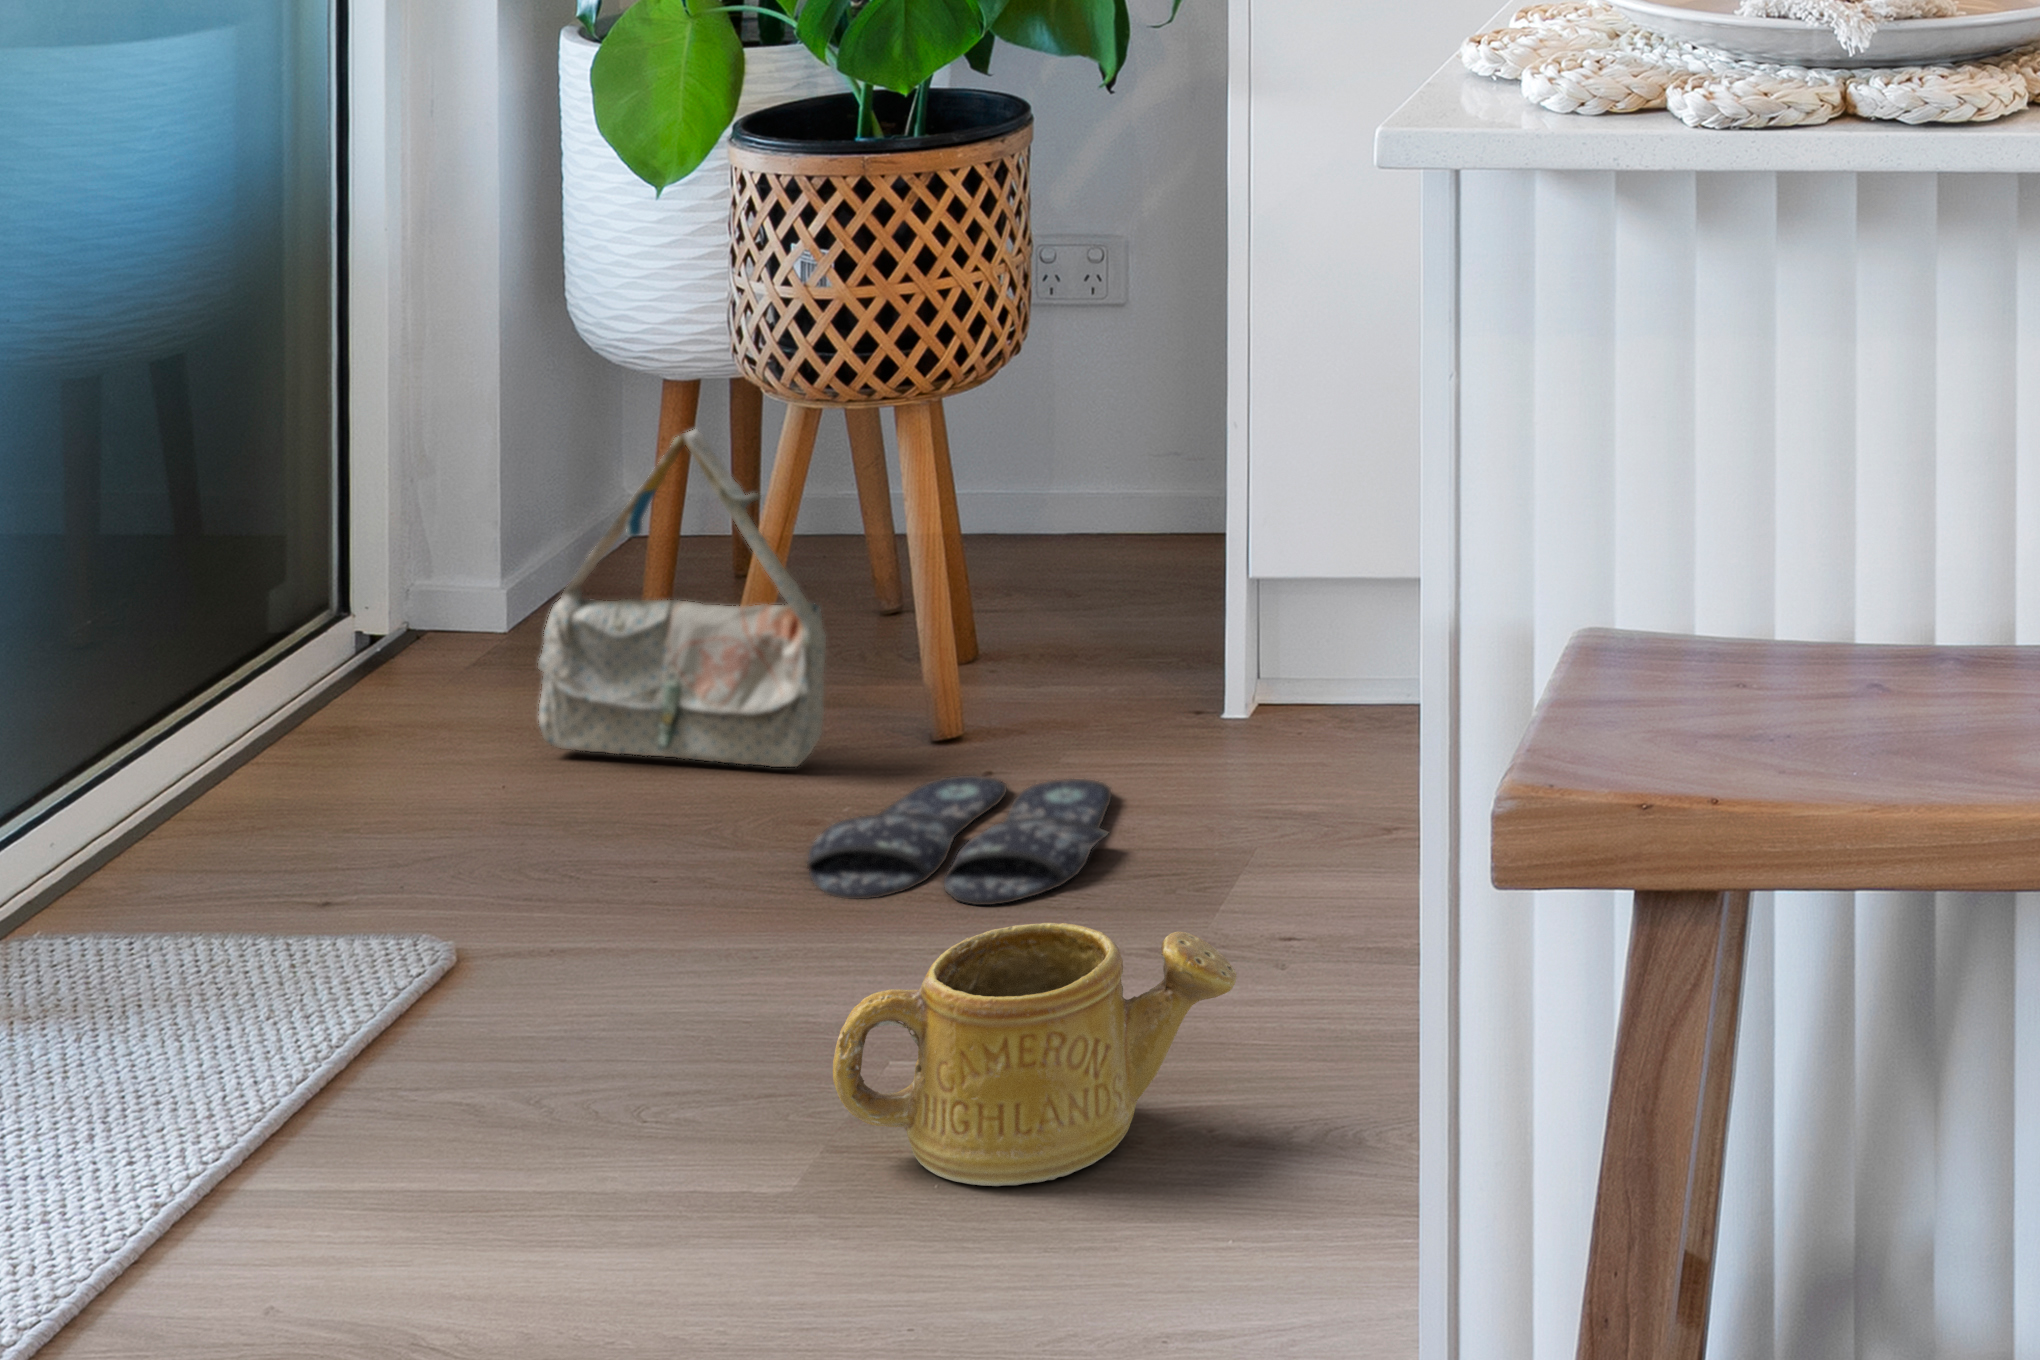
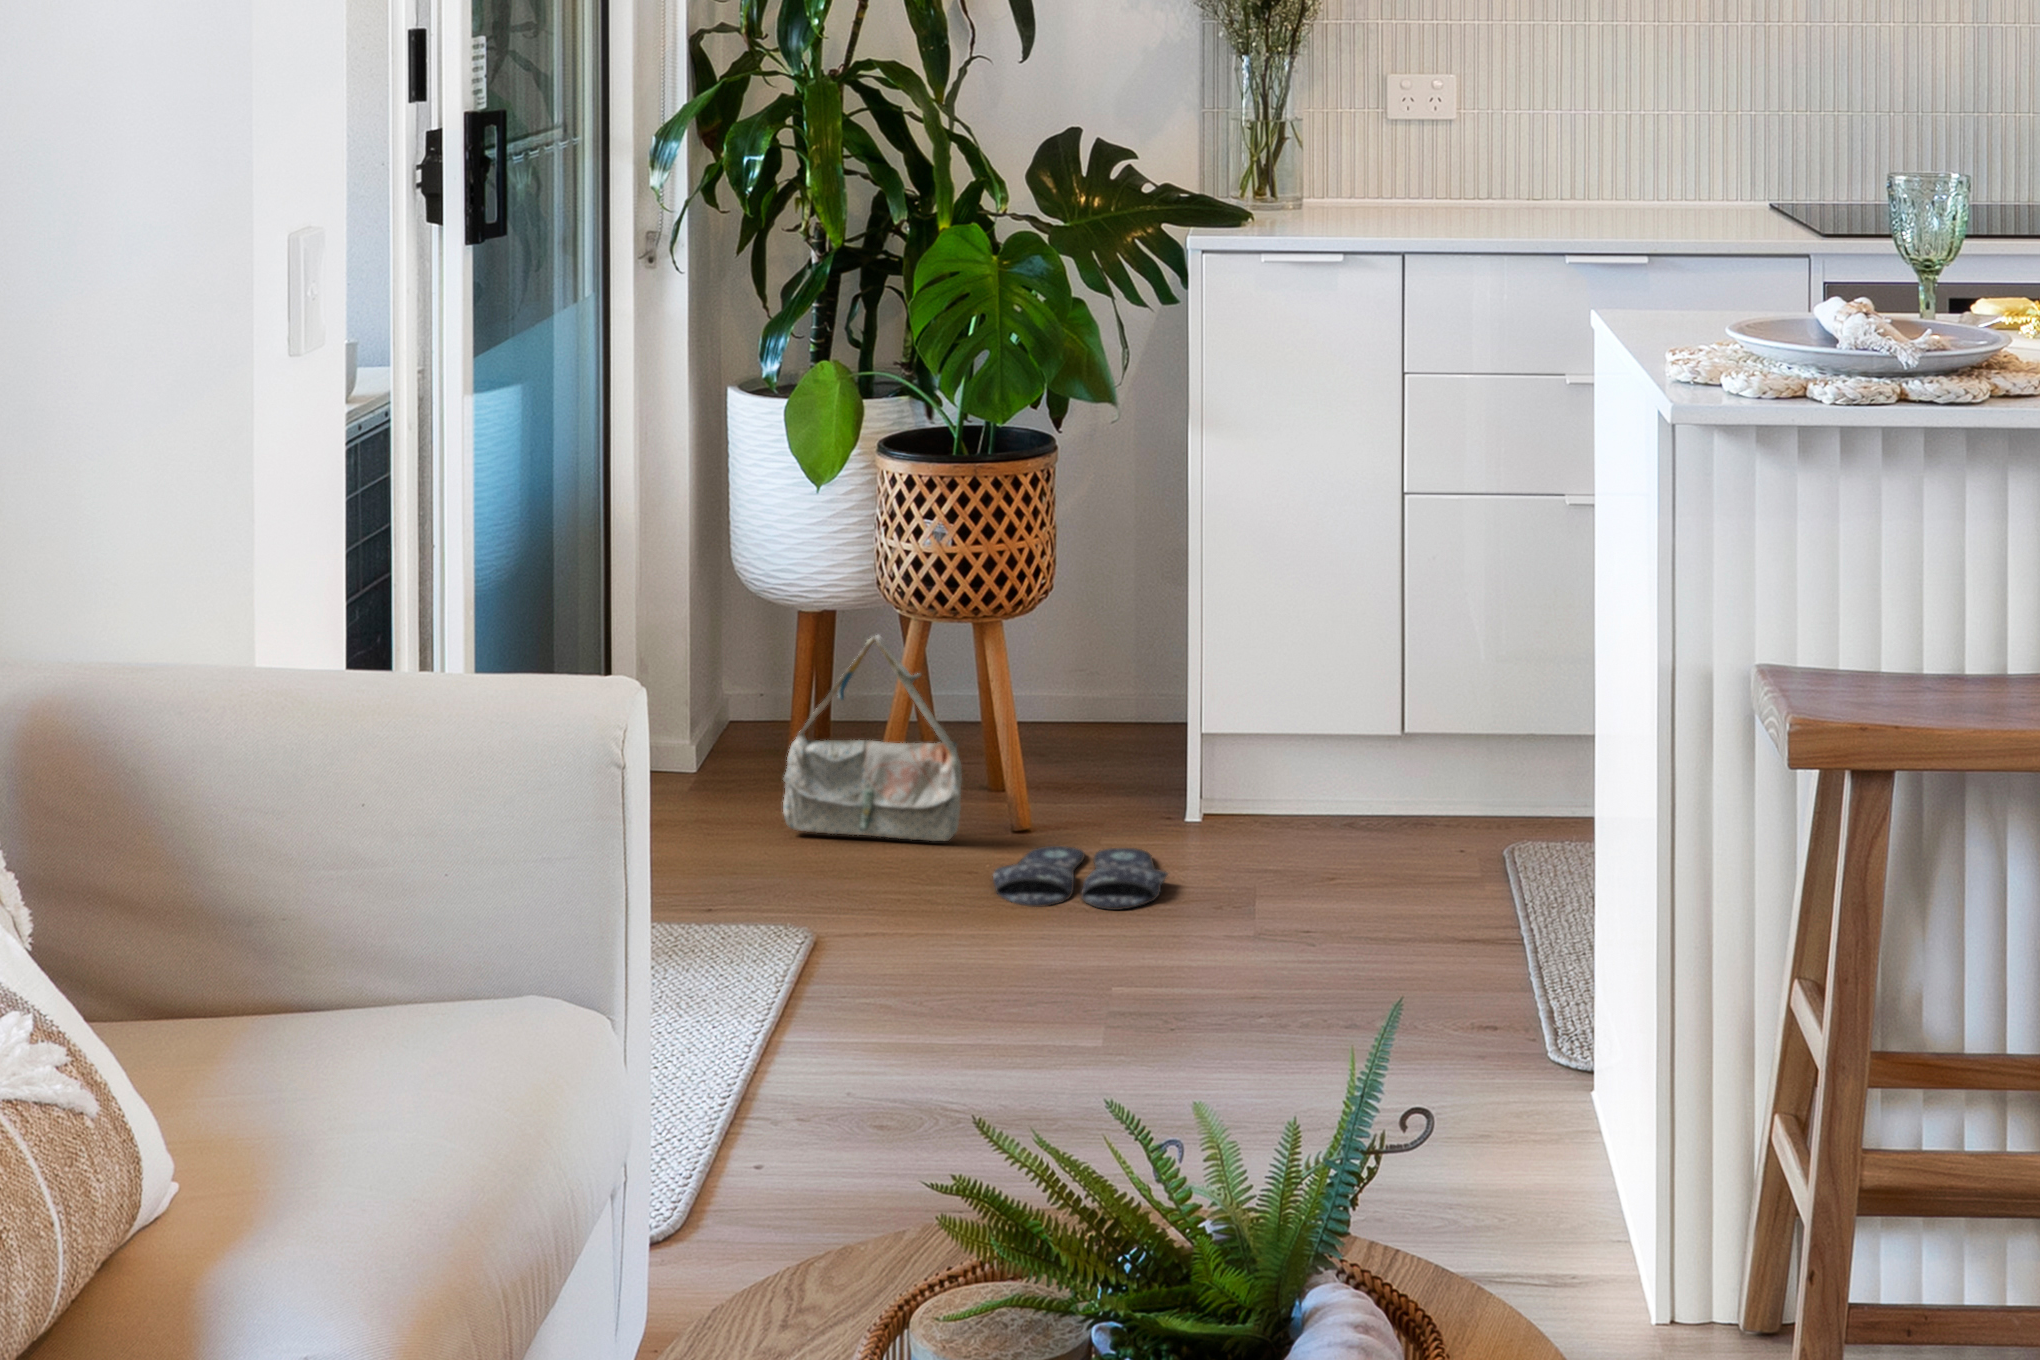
watering can: present [833,923,1237,1186] -> none [1126,896,1344,1037]

